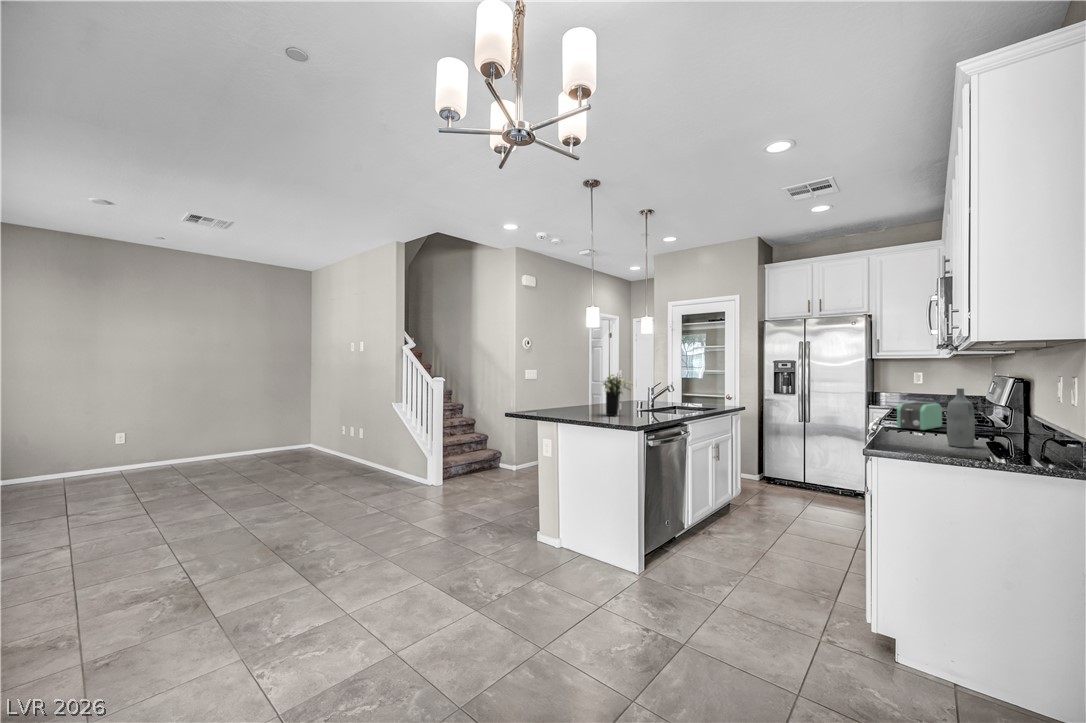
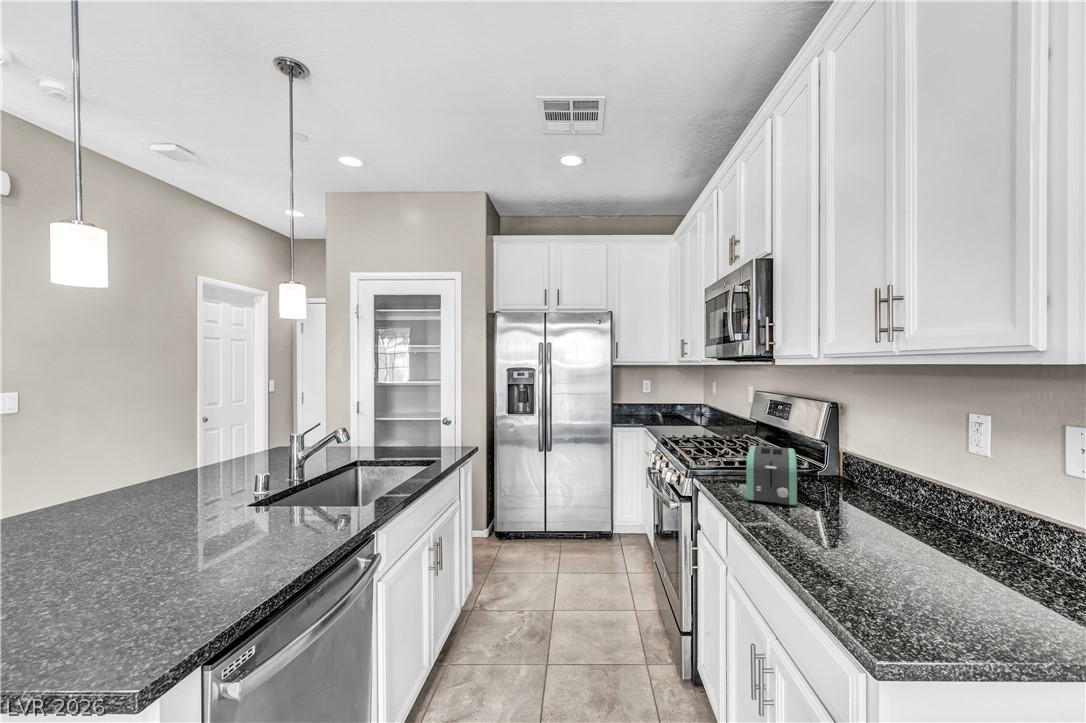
flower arrangement: present [603,374,631,416] -> none [70,404,201,531]
bottle: present [947,388,975,447] -> none [950,448,1021,600]

